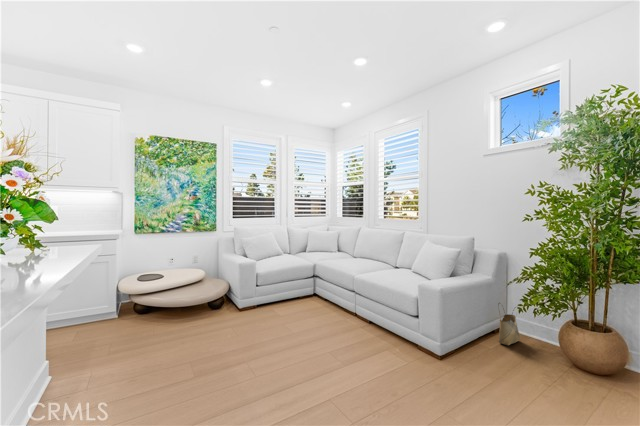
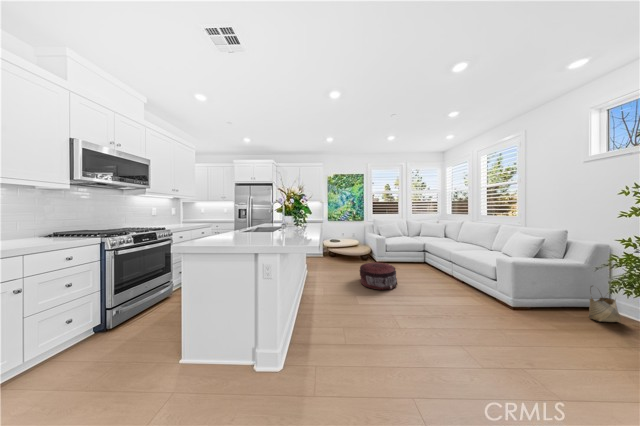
pouf: none [207,314,286,381] -> present [360,262,397,290]

